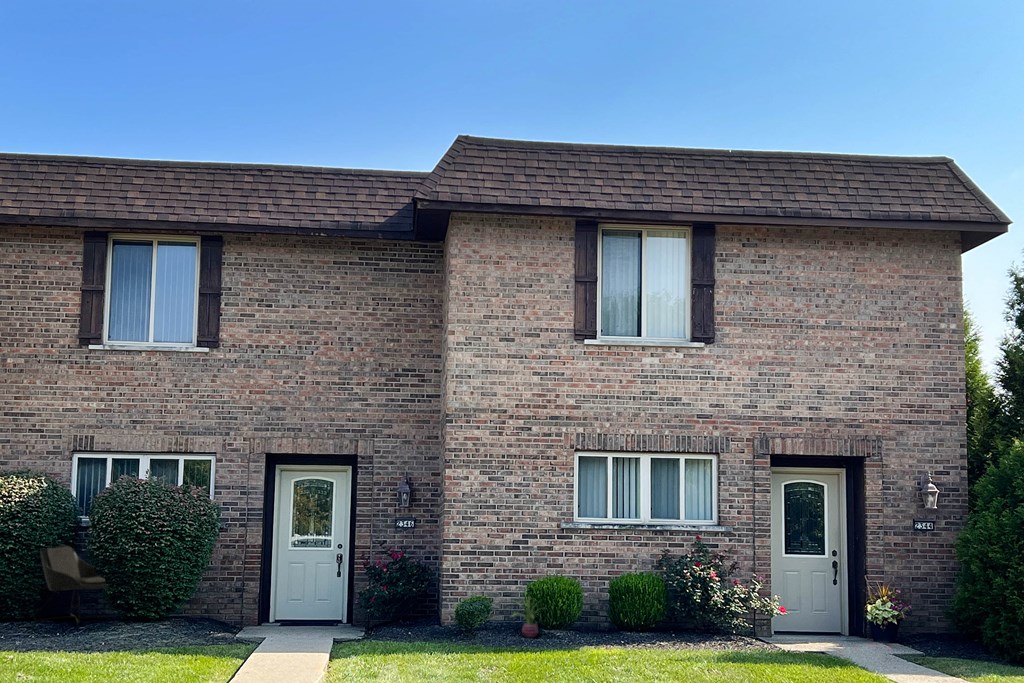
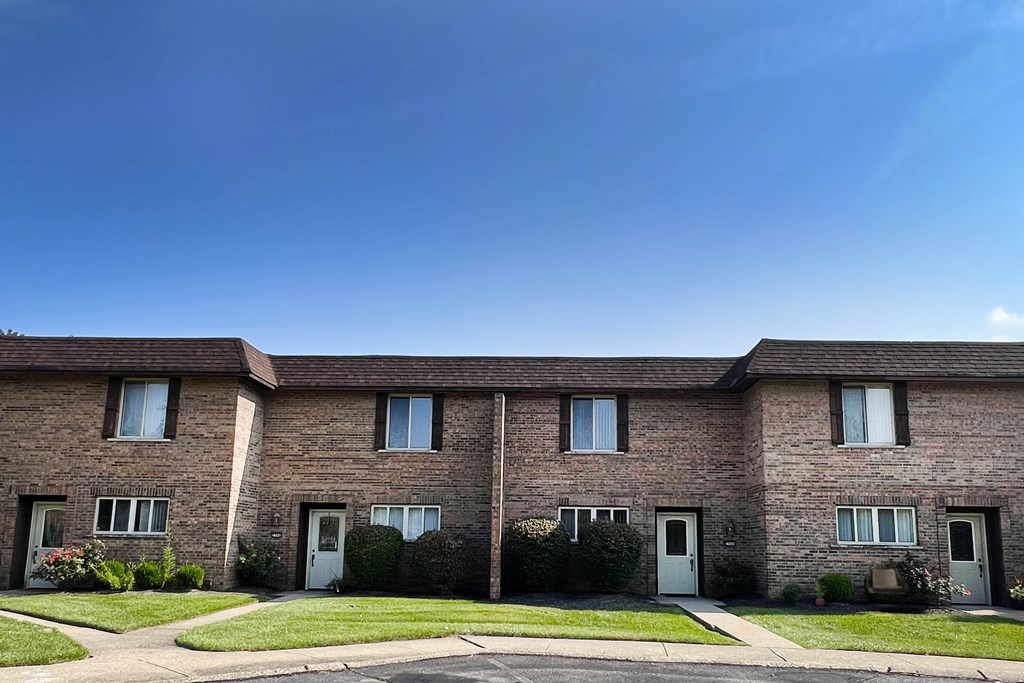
lounge chair: present [33,544,115,624] -> present [866,567,909,613]

